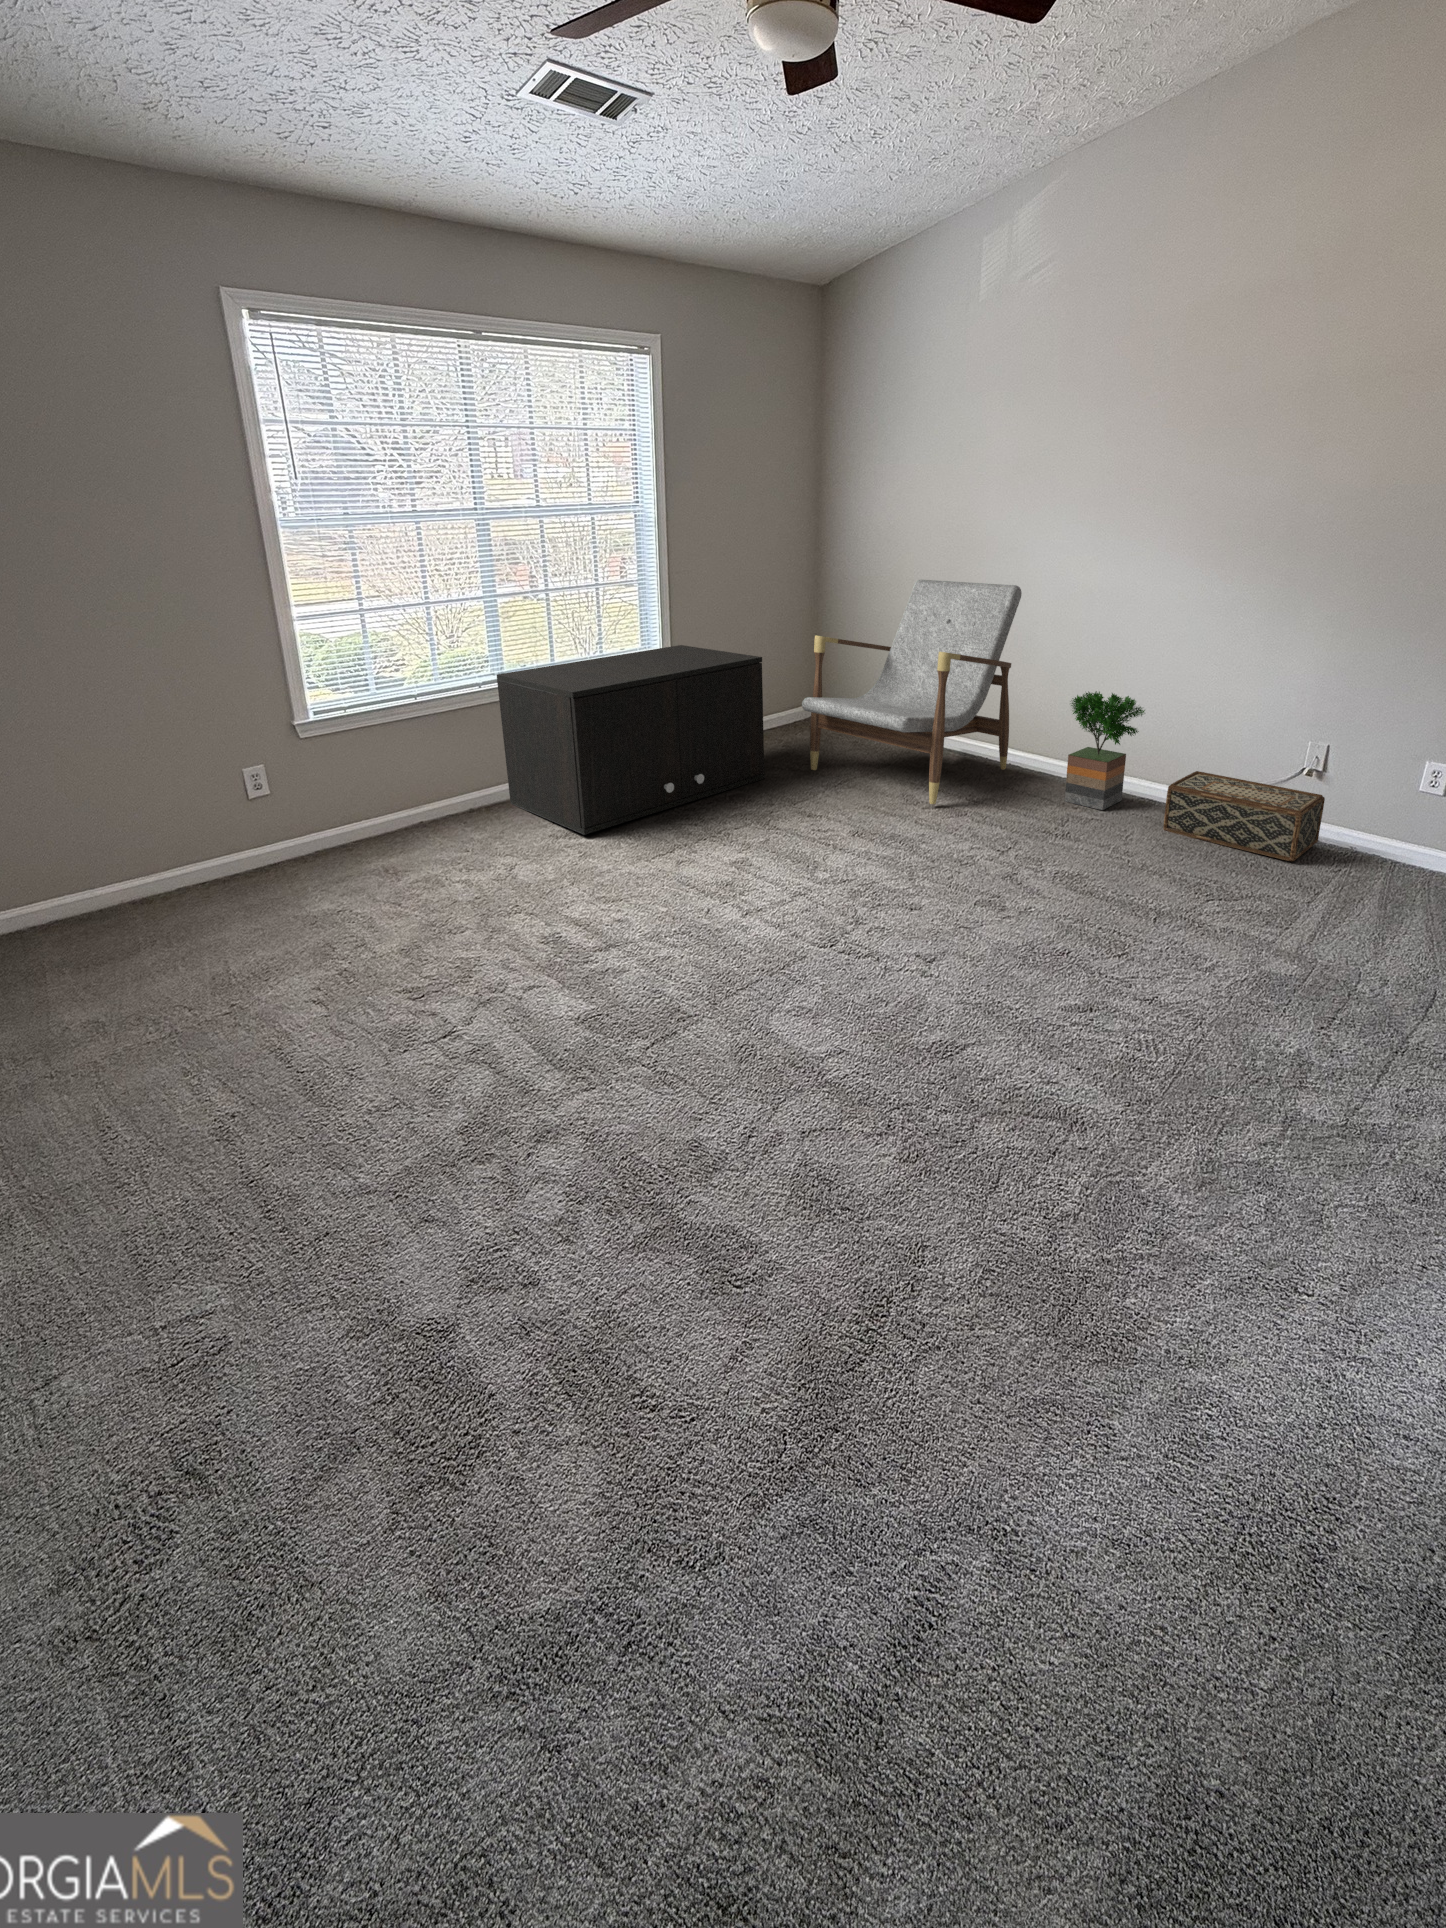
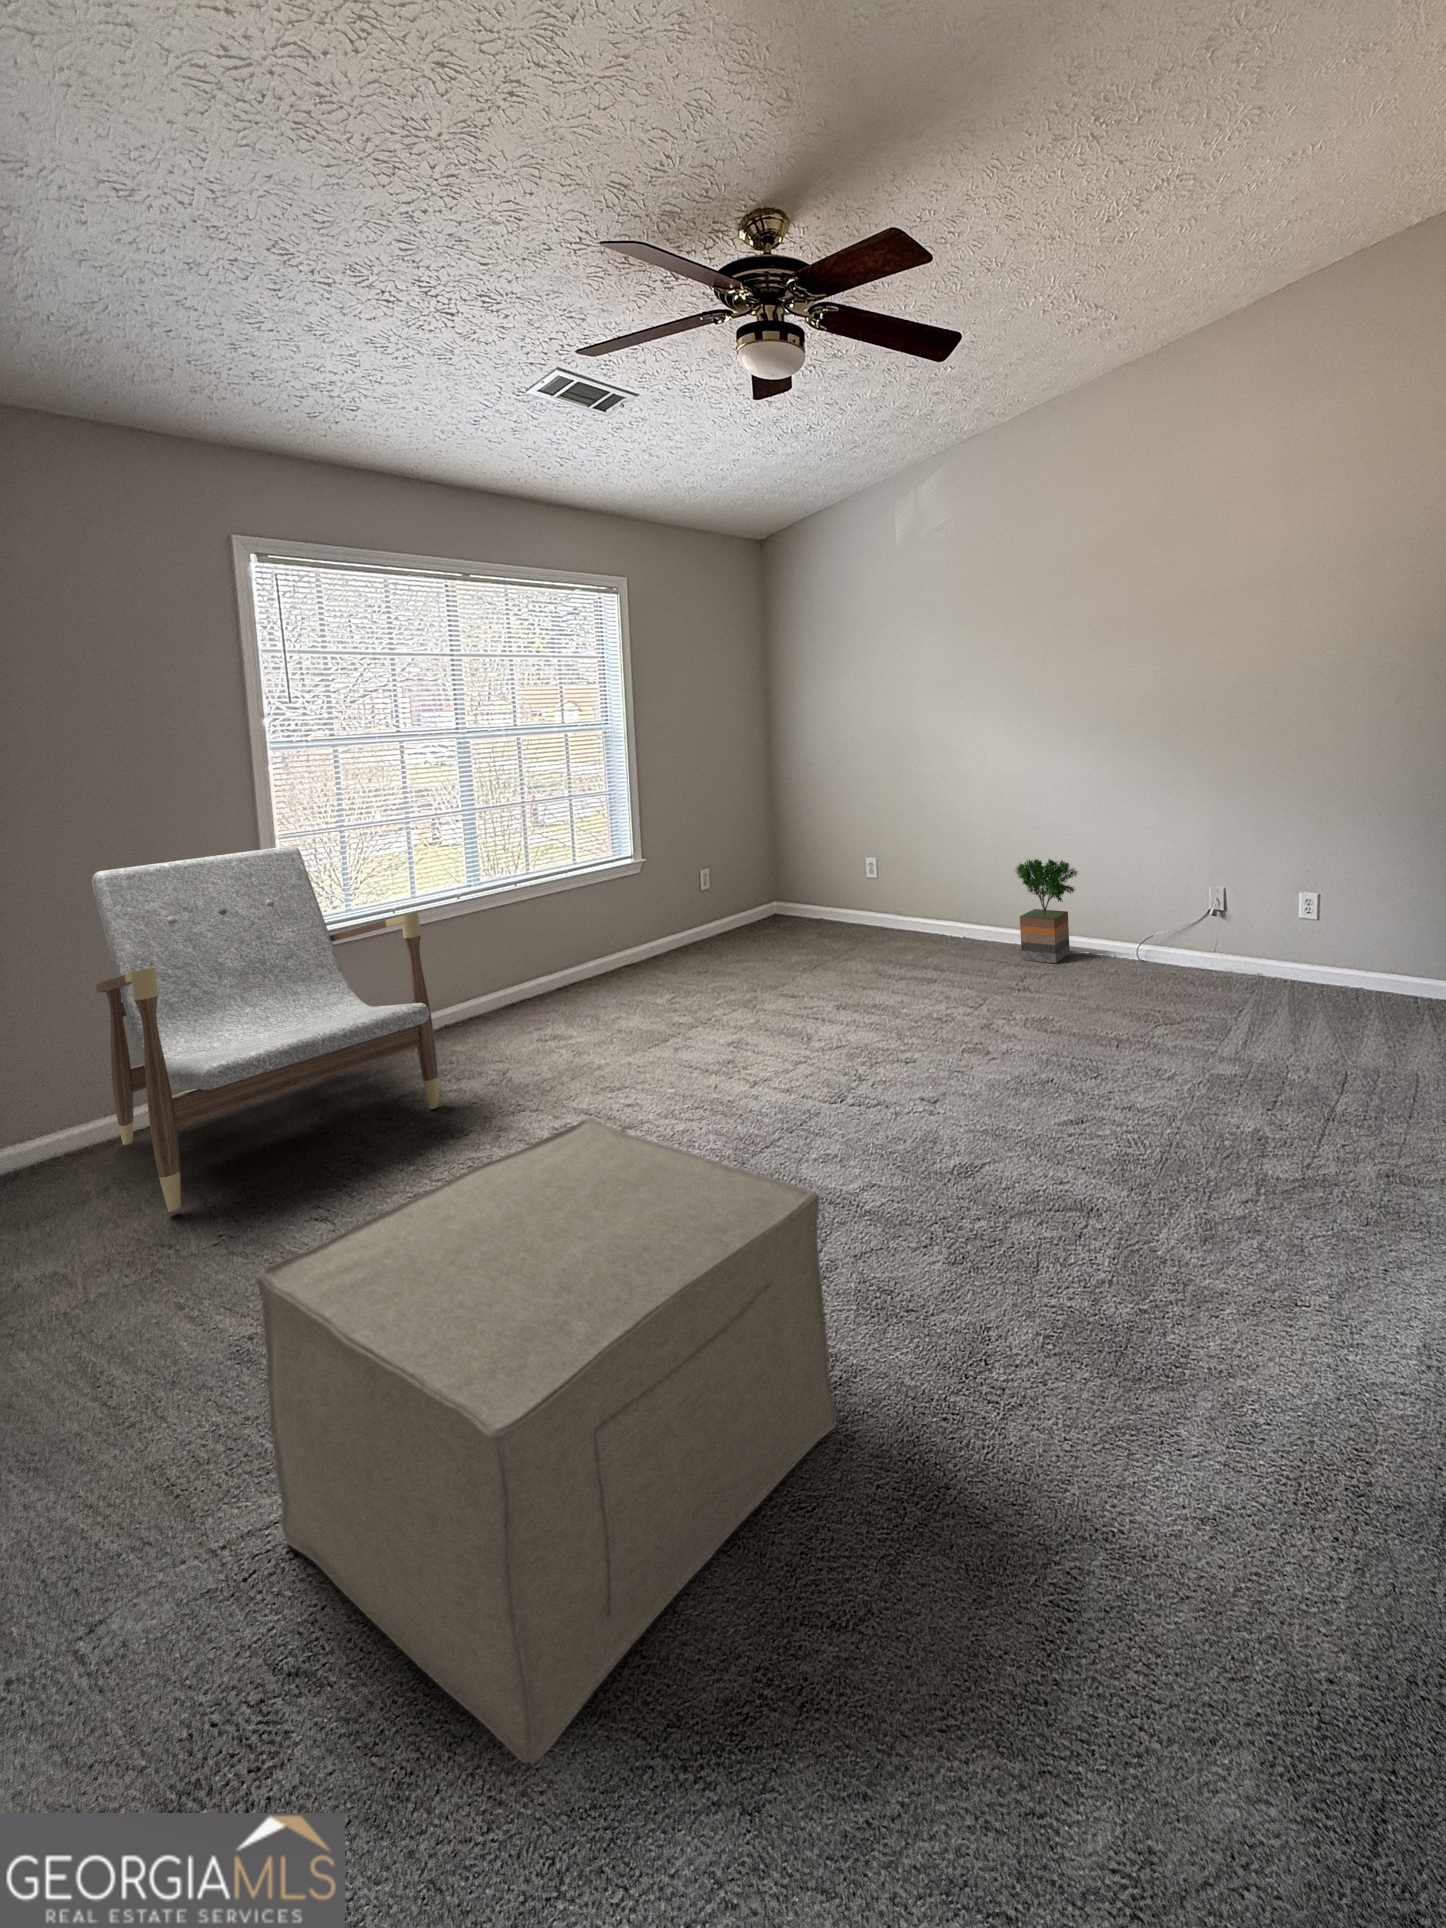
armchair: present [802,580,1022,804] -> present [92,846,439,1212]
storage cabinet: present [497,645,765,835] -> none [477,847,744,1032]
woven basket: present [1163,771,1325,861] -> none [1108,920,1235,986]
ottoman: none [161,971,738,1635] -> present [257,1118,837,1763]

